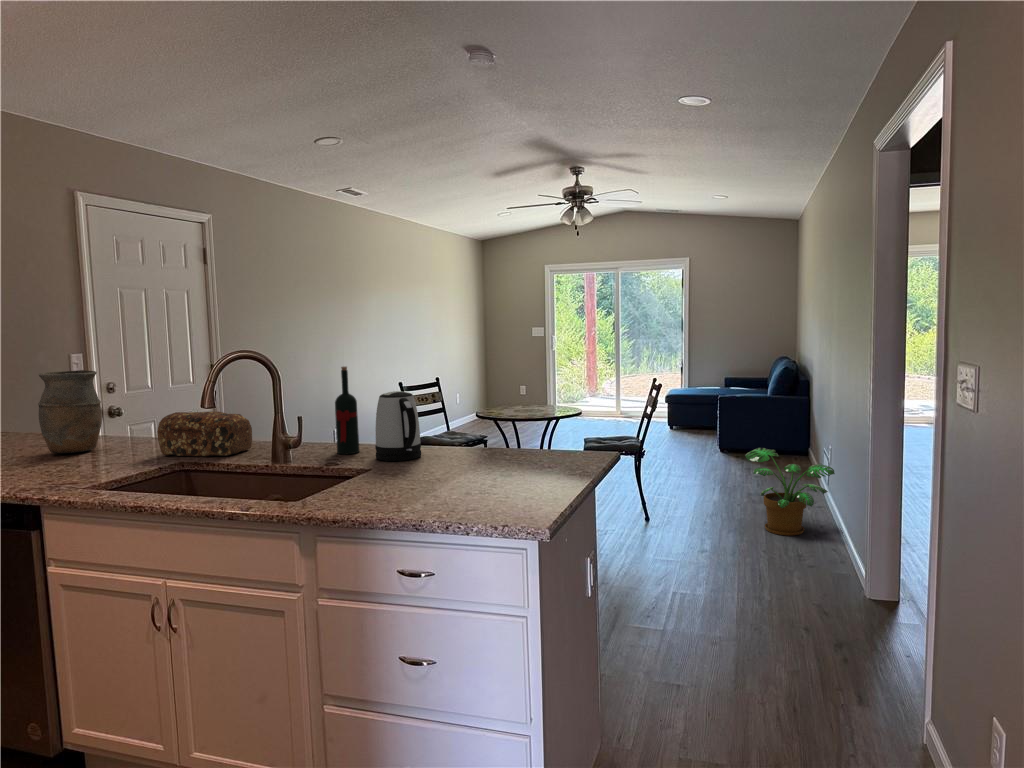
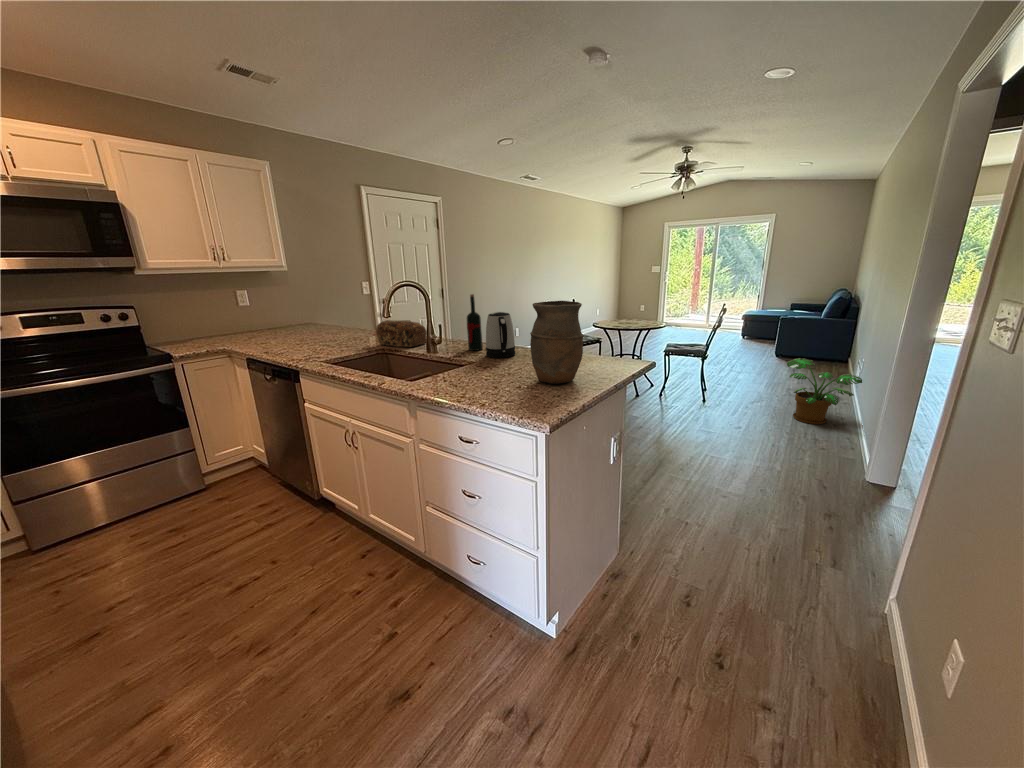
vase: present [38,370,102,453] -> present [530,301,583,384]

